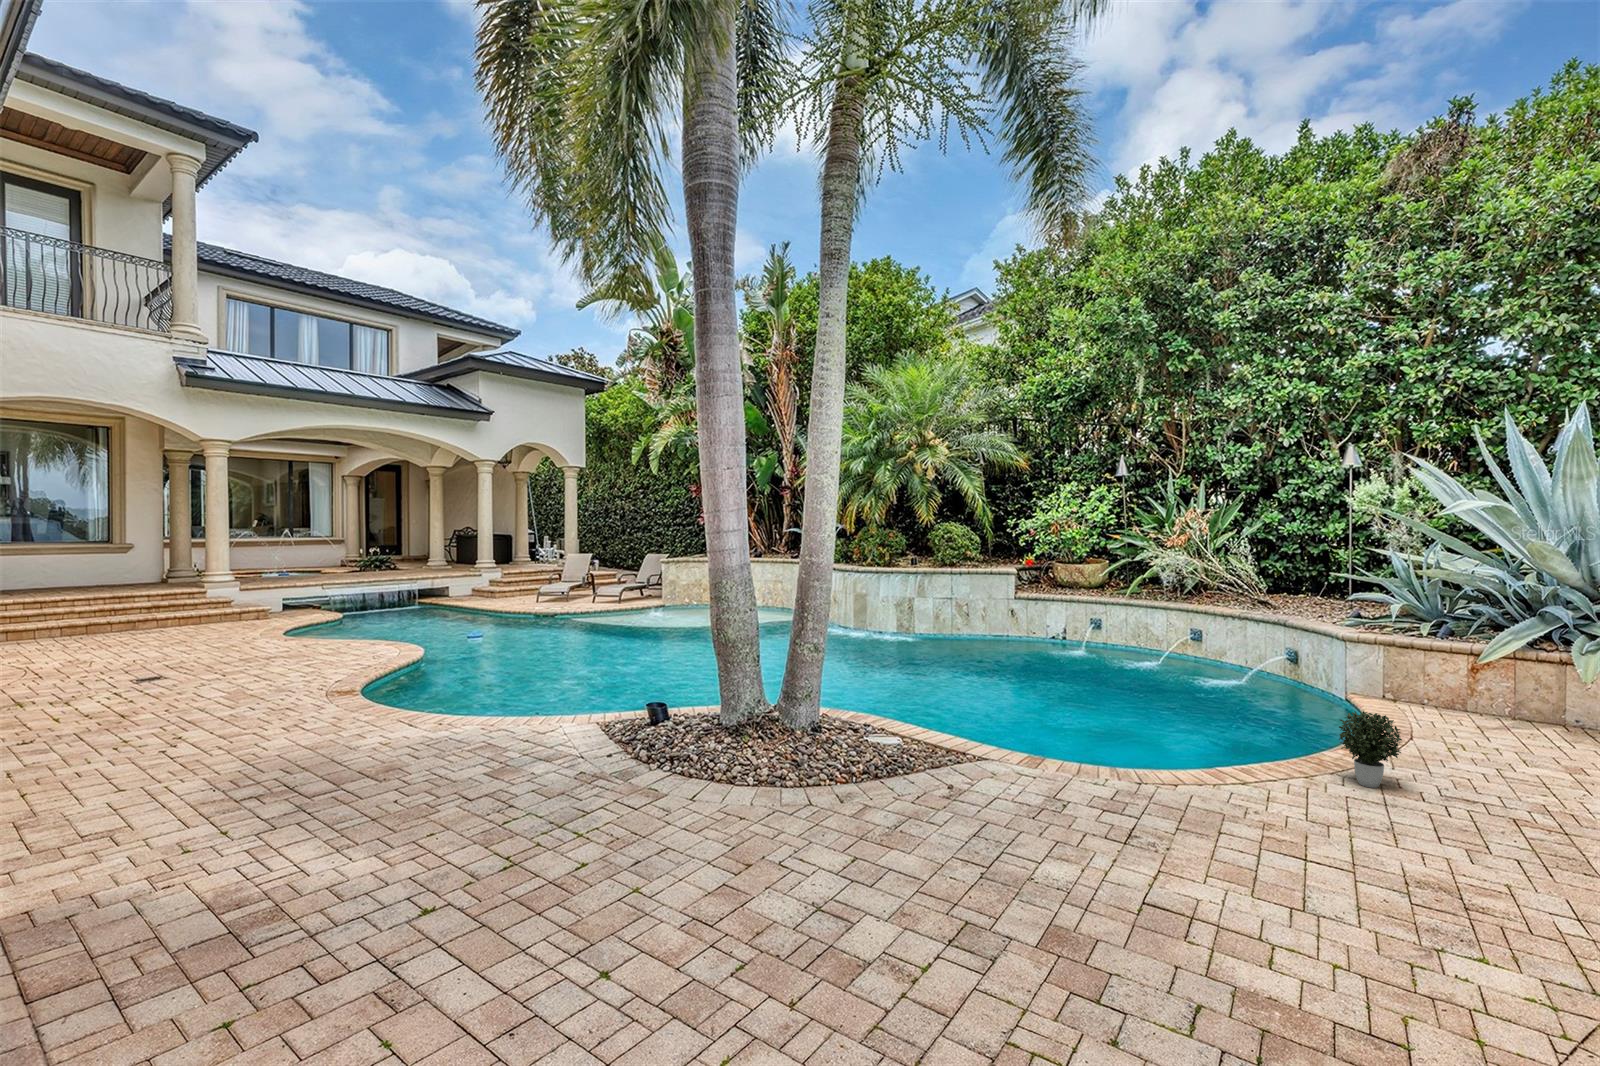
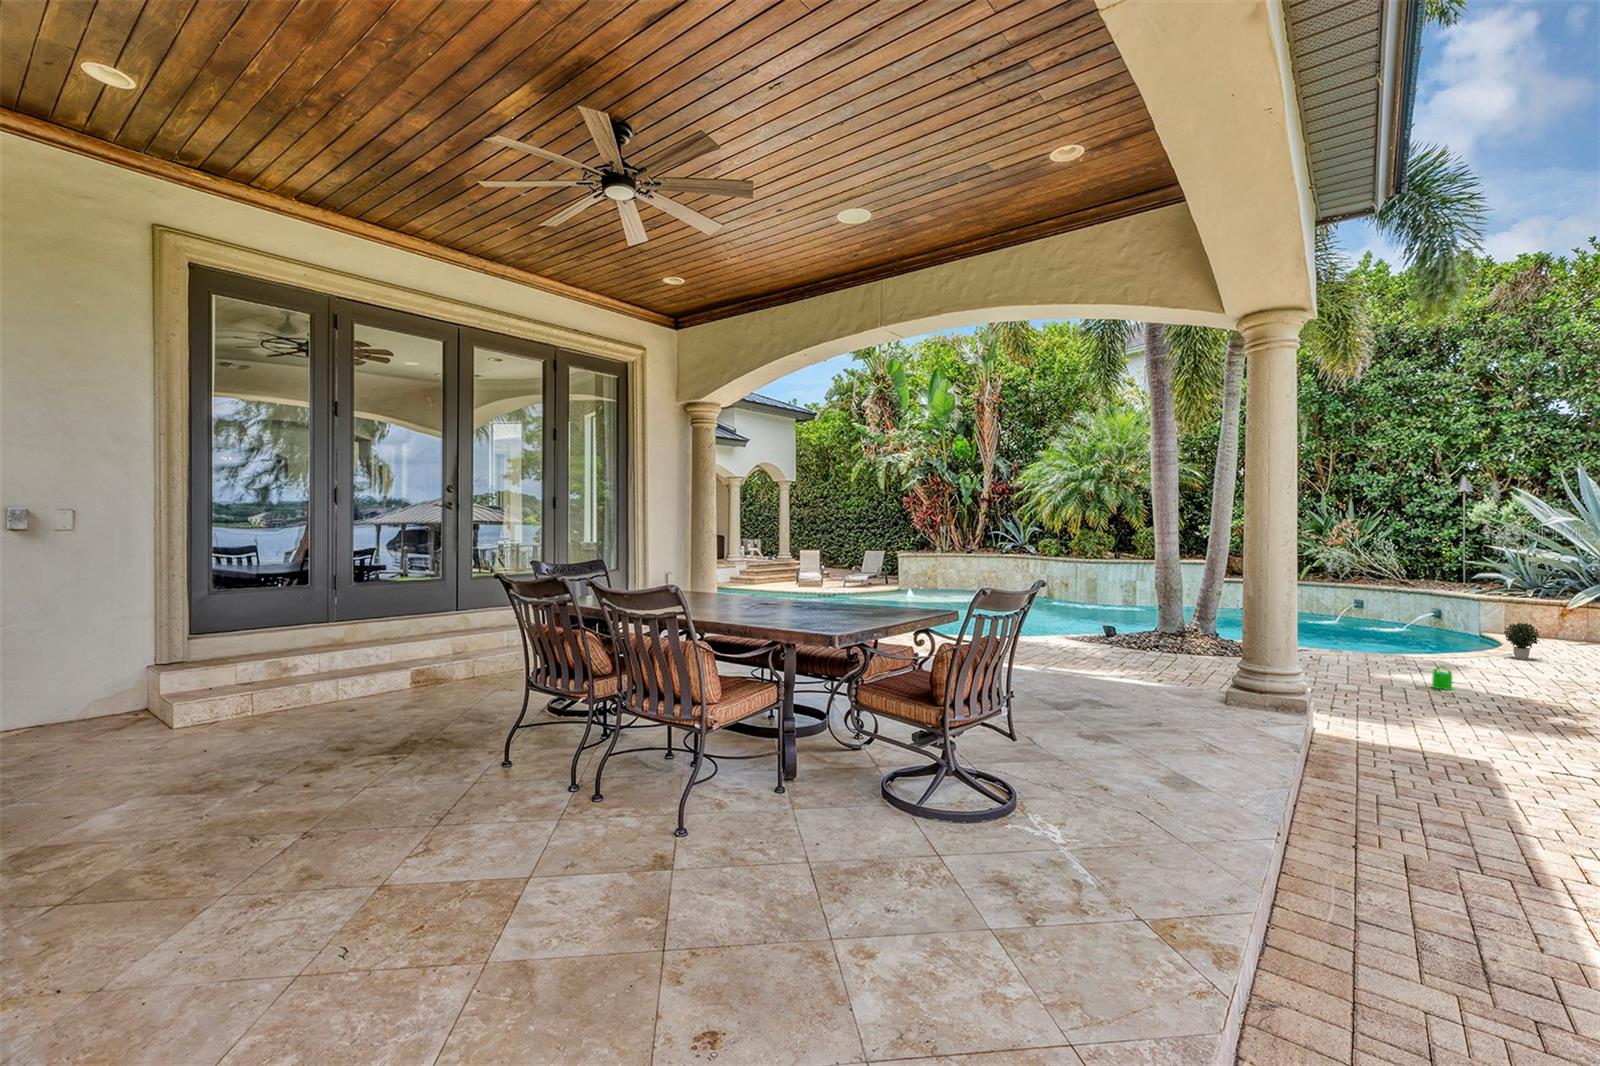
watering can: none [1047,893,1105,968] -> present [1432,665,1452,690]

